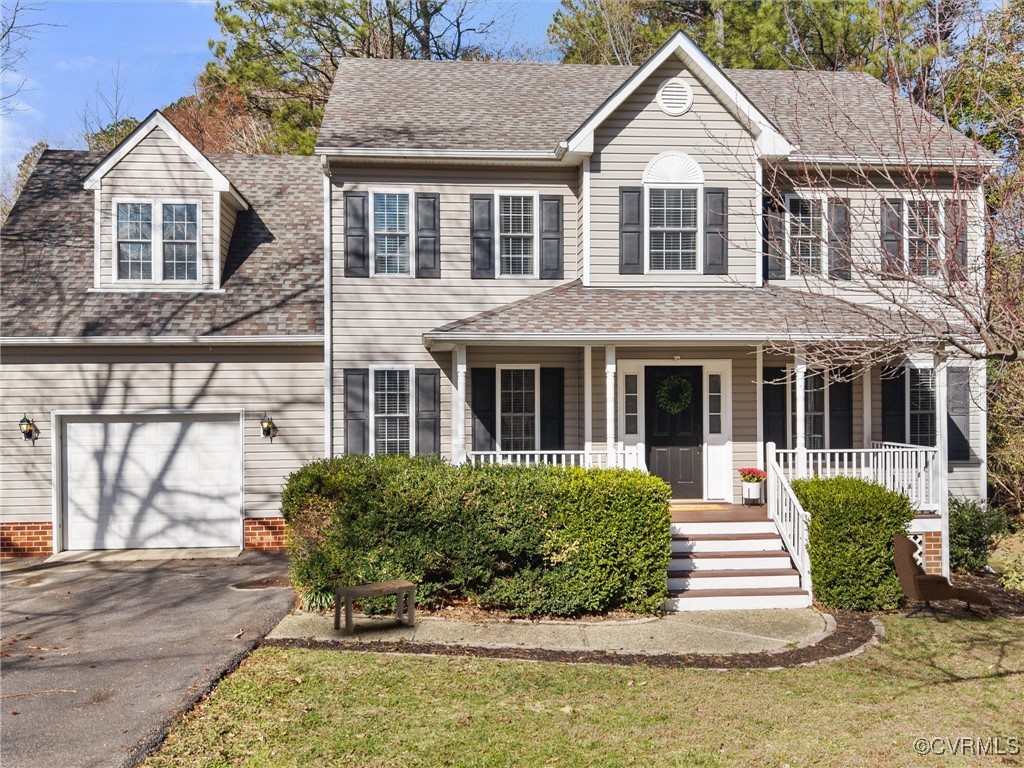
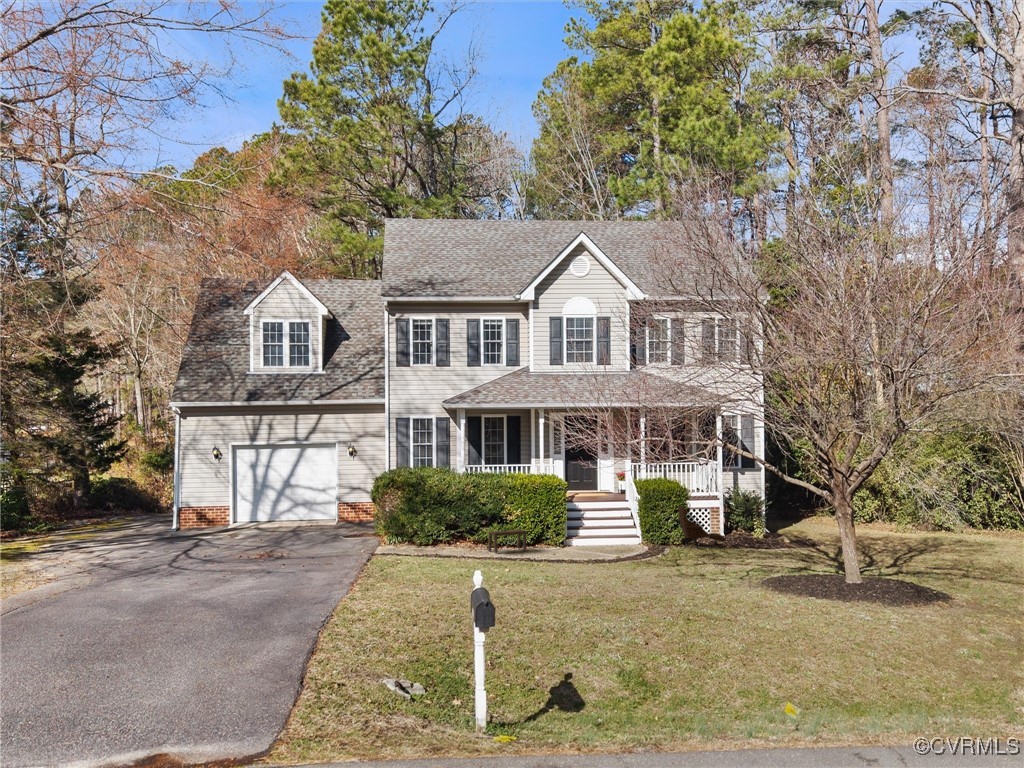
bench: present [334,579,416,635] -> present [488,529,527,553]

